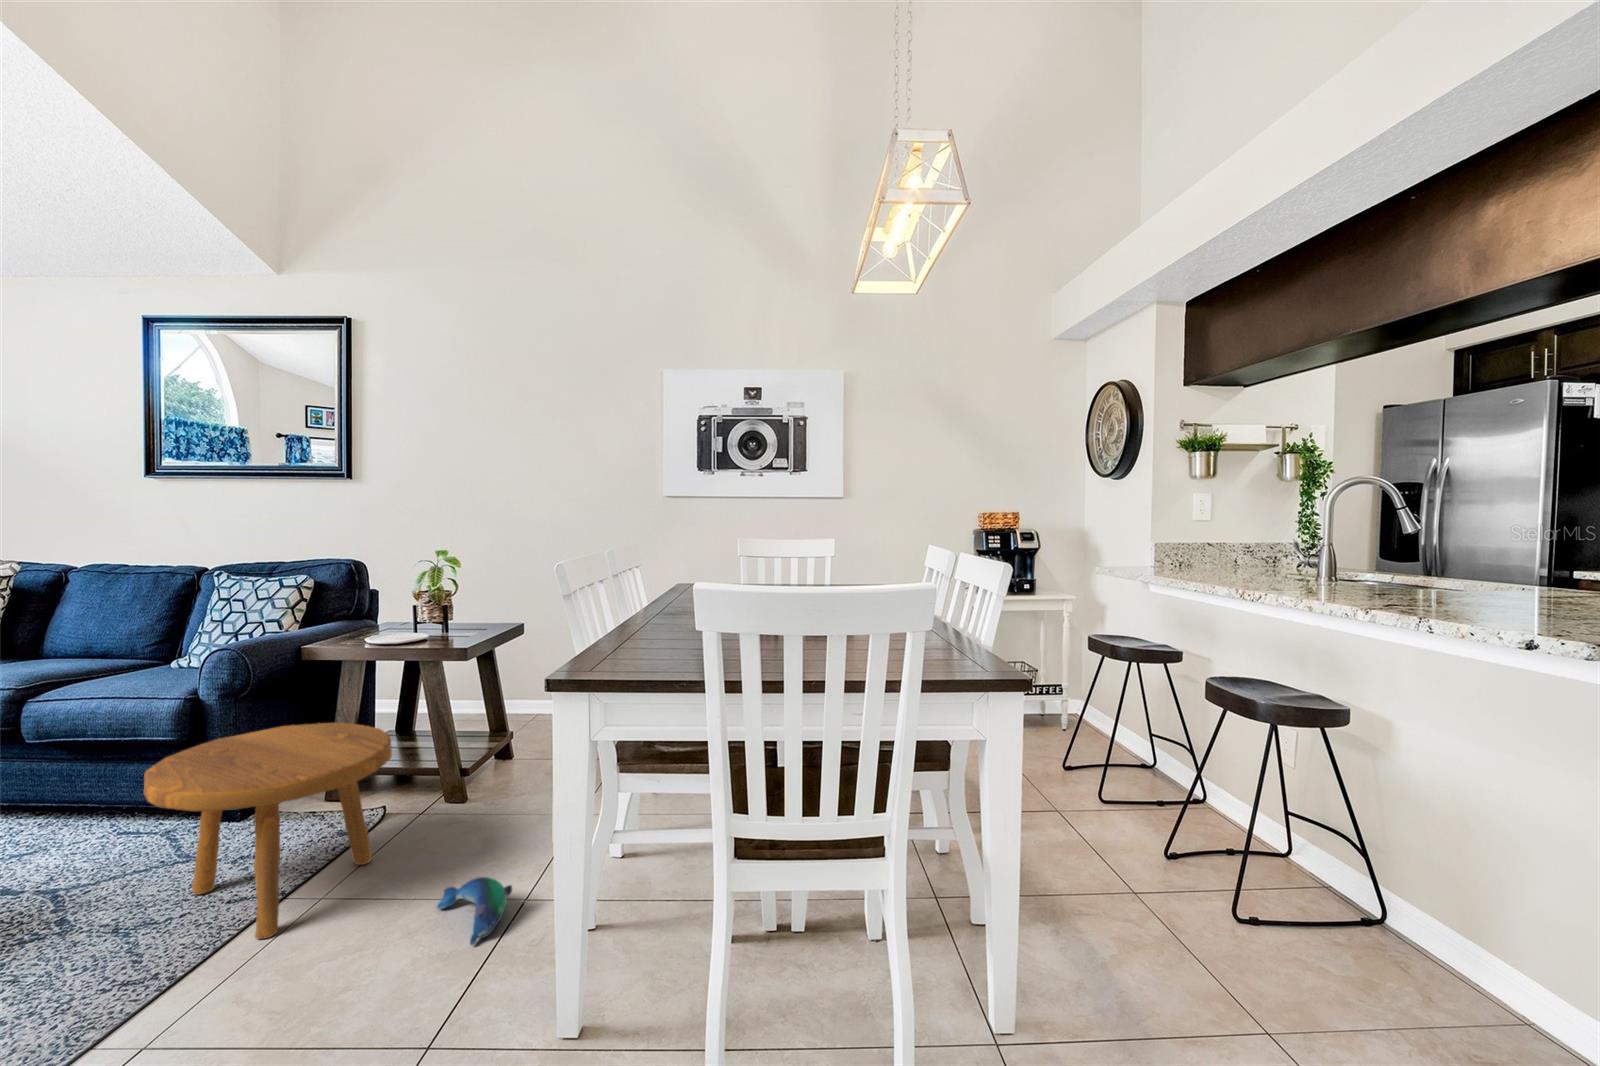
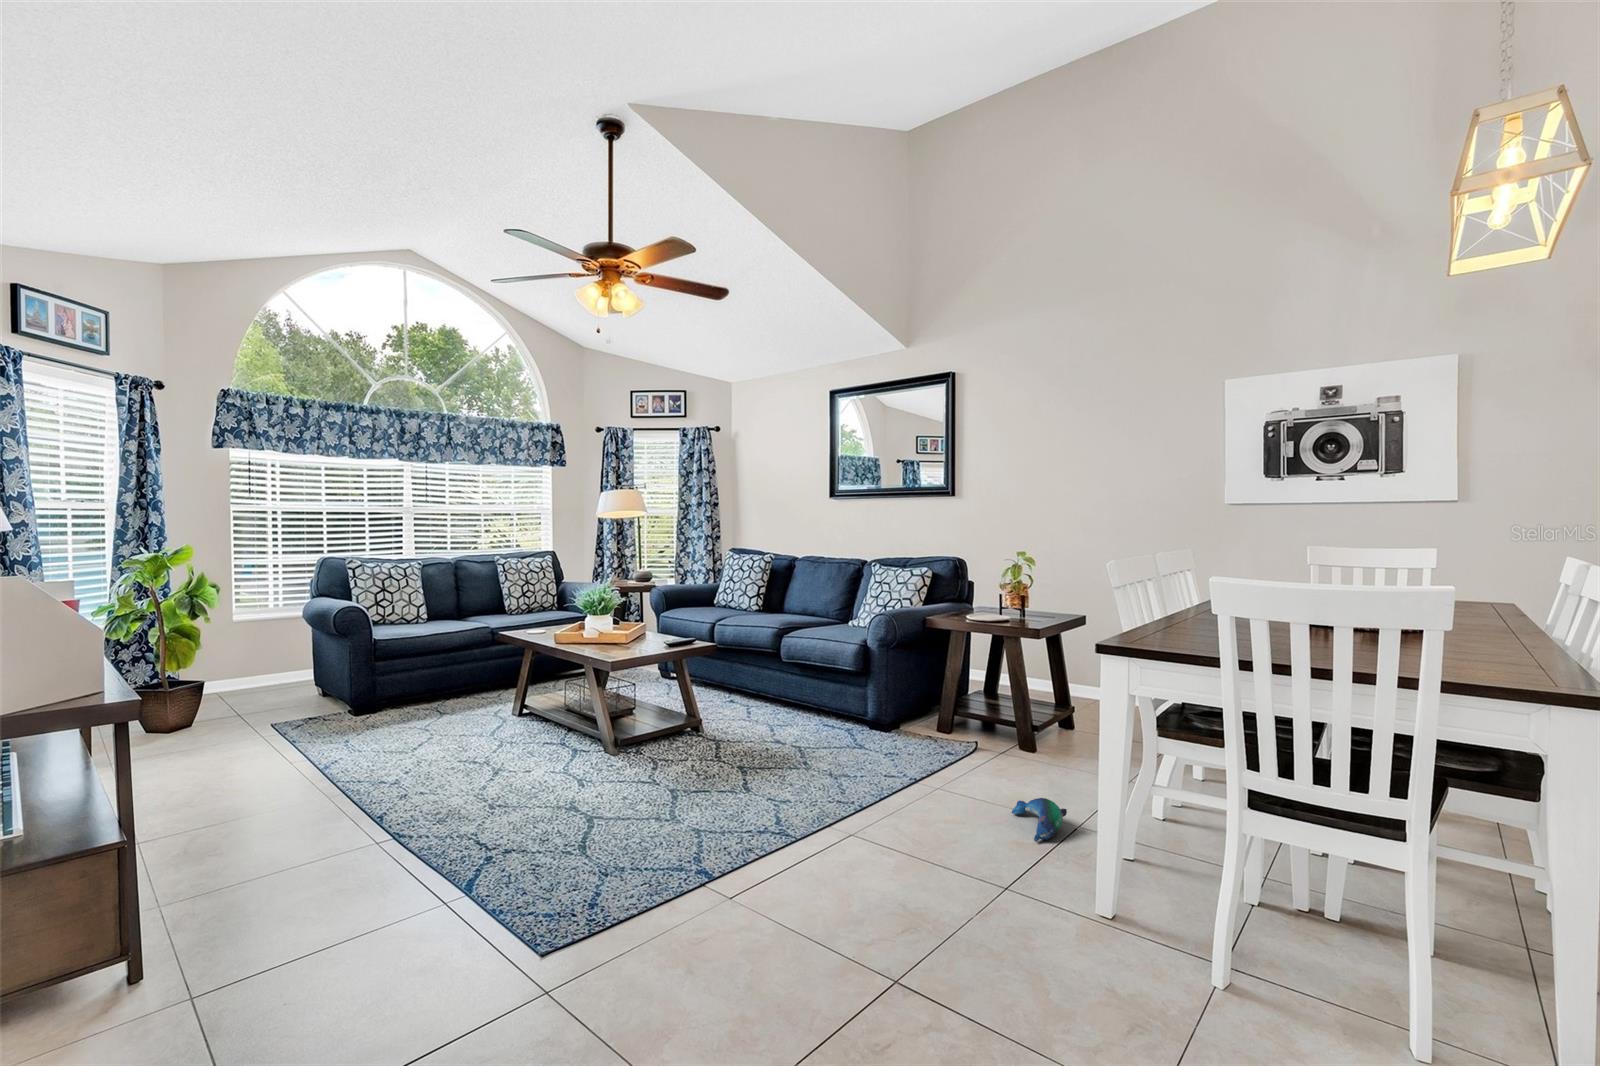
footstool: present [144,722,392,939] -> none [844,668,982,801]

